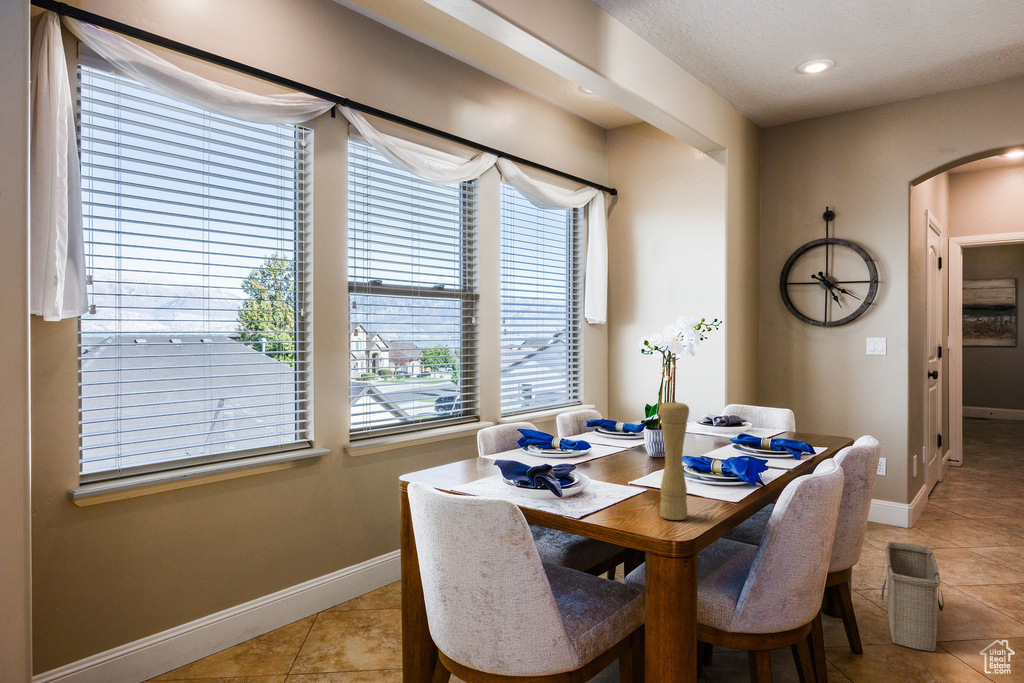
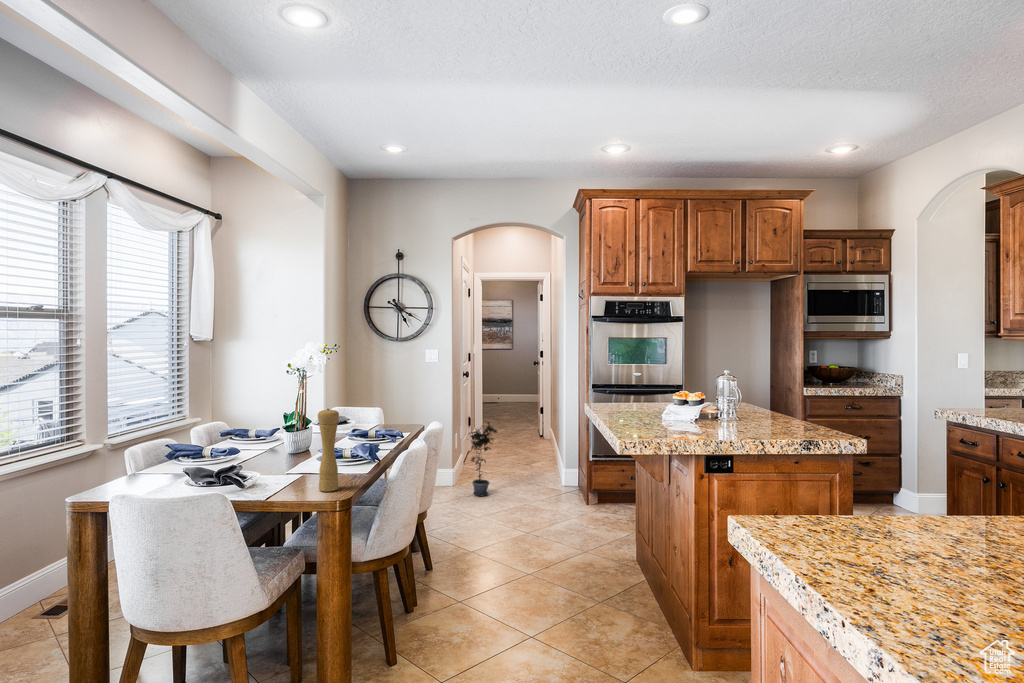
potted plant: none [929,446,986,555] -> present [469,422,497,496]
basket: present [881,542,944,651] -> none [443,491,478,557]

